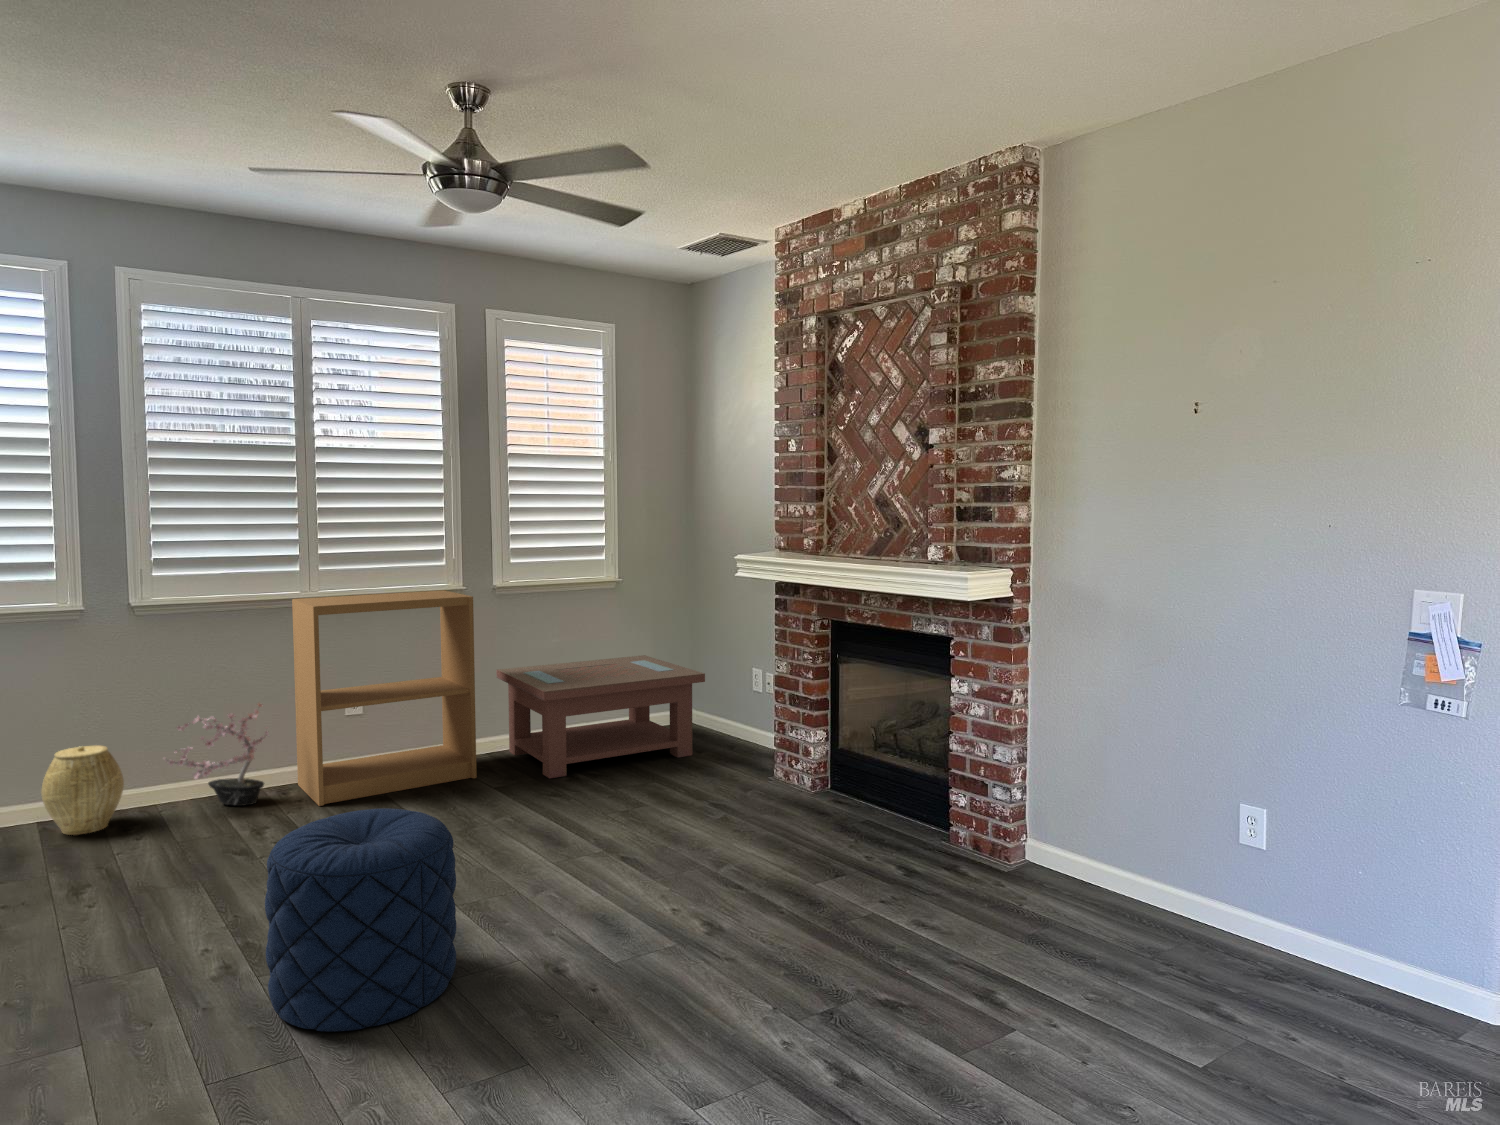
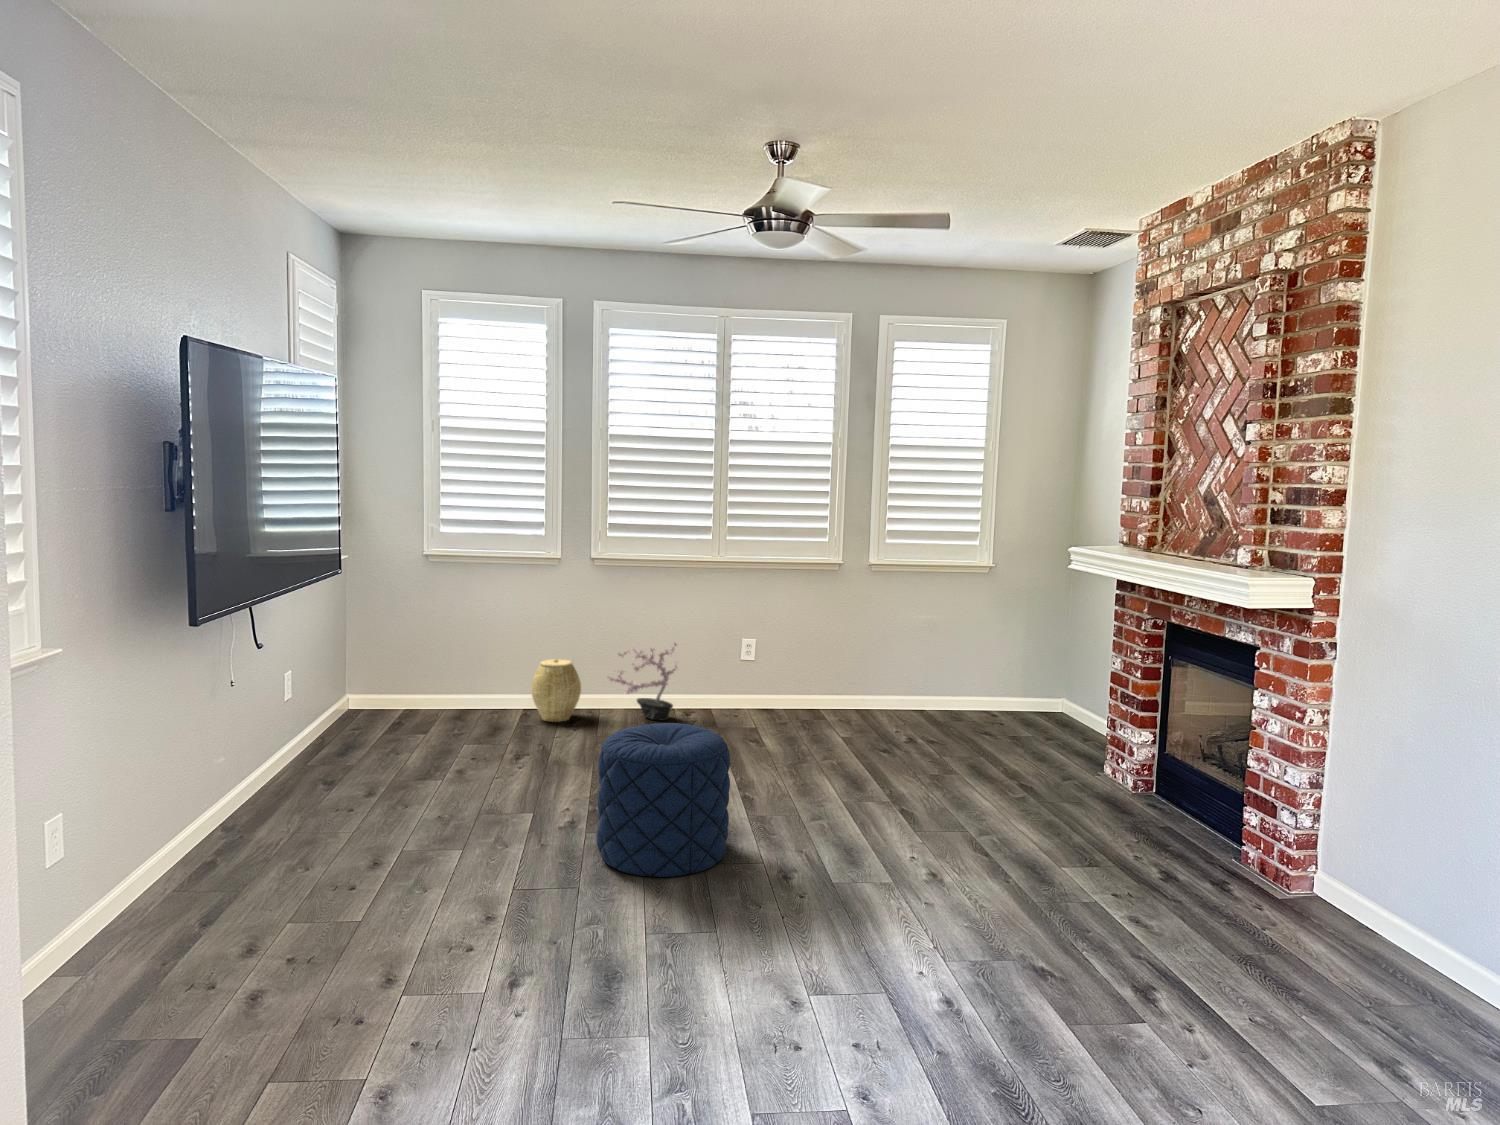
bookshelf: present [292,590,477,806] -> none [702,563,839,729]
coffee table: present [496,655,705,778] -> none [869,638,1053,740]

